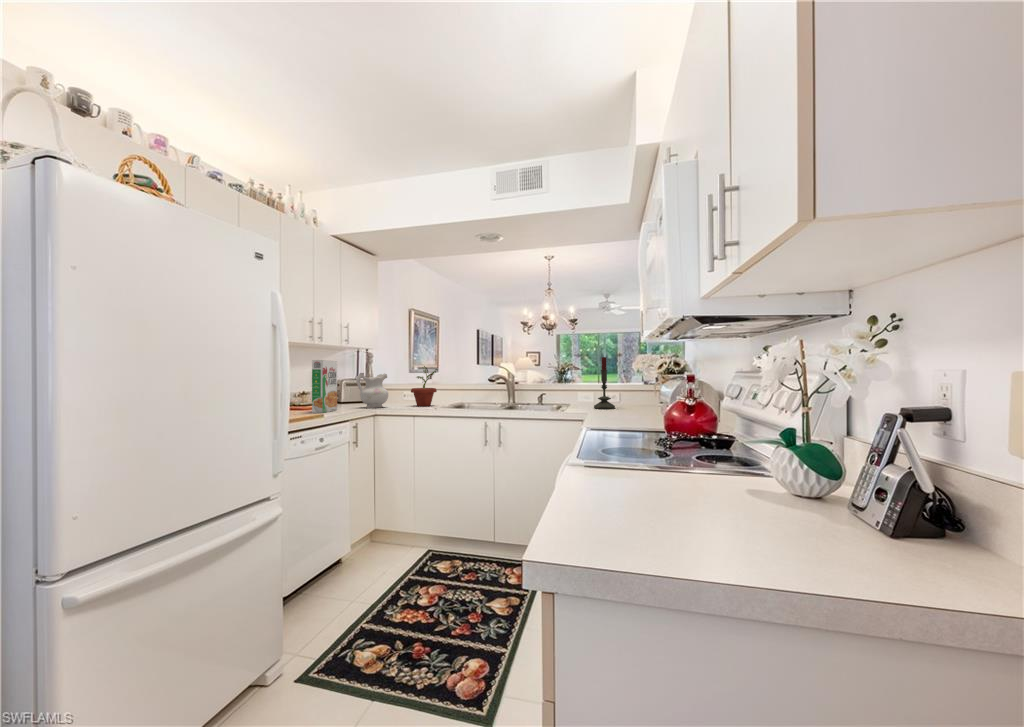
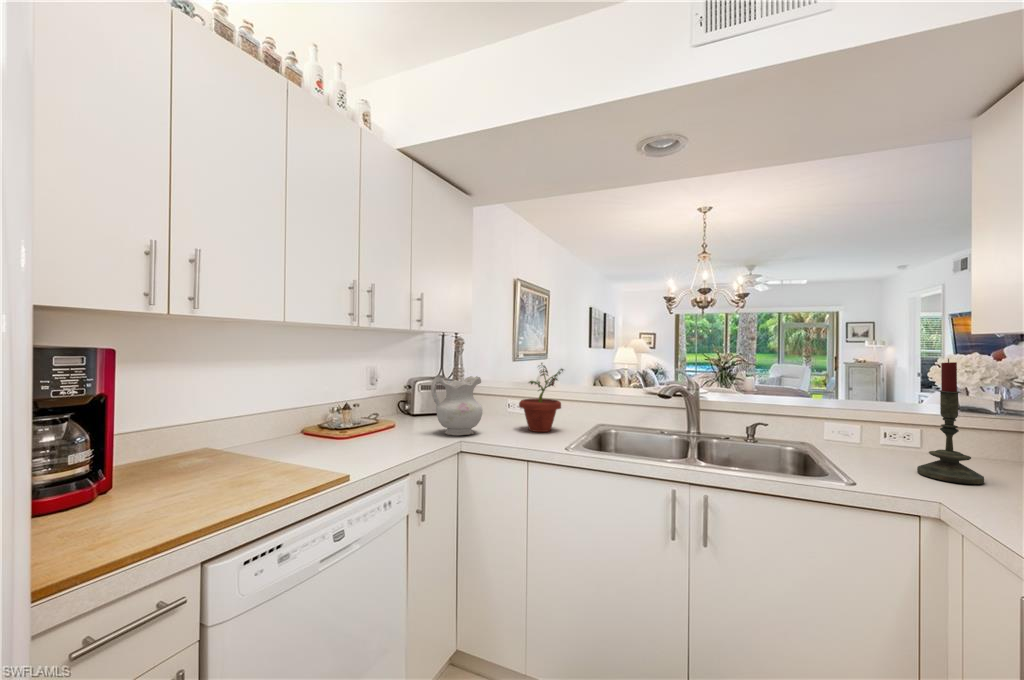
cereal box: present [312,360,337,413] -> none [339,356,395,459]

